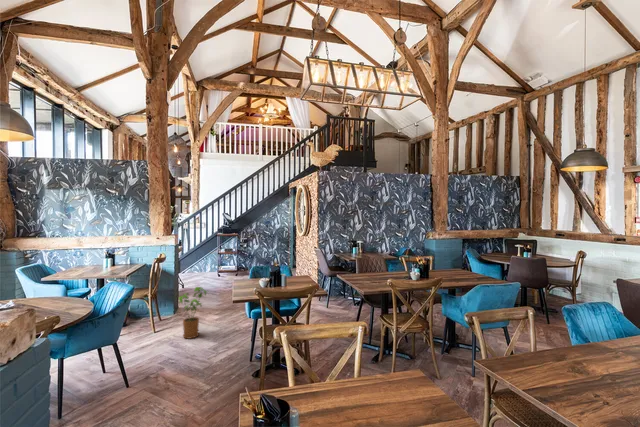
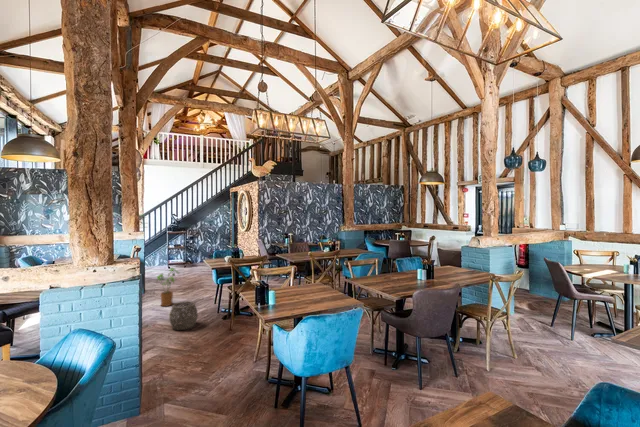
woven basket: none [173,345,215,392] -> present [170,302,198,330]

